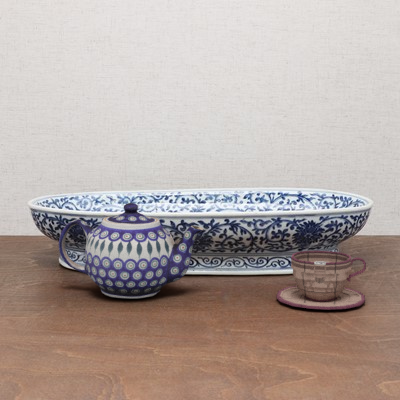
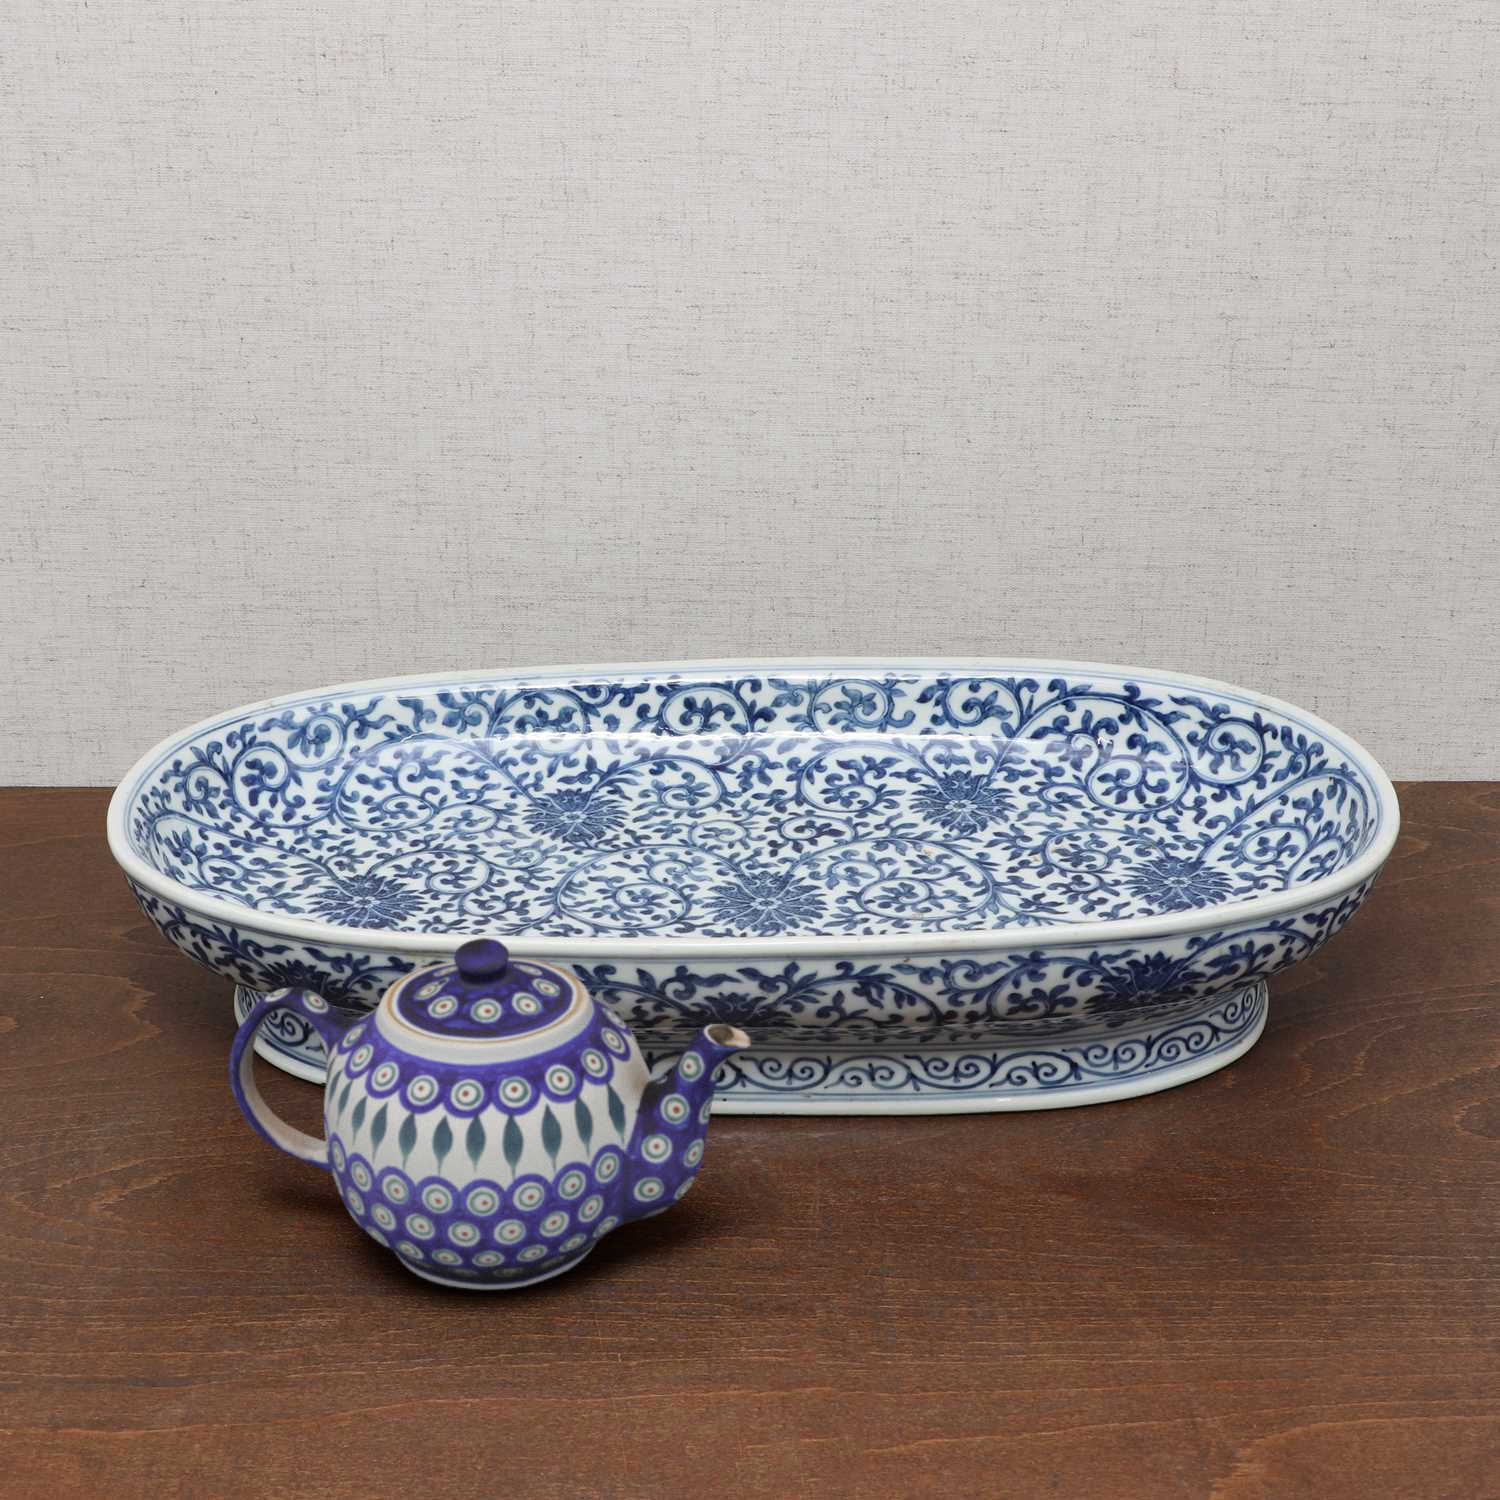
teacup: present [276,251,366,310] -> none [1018,1098,1350,1379]

